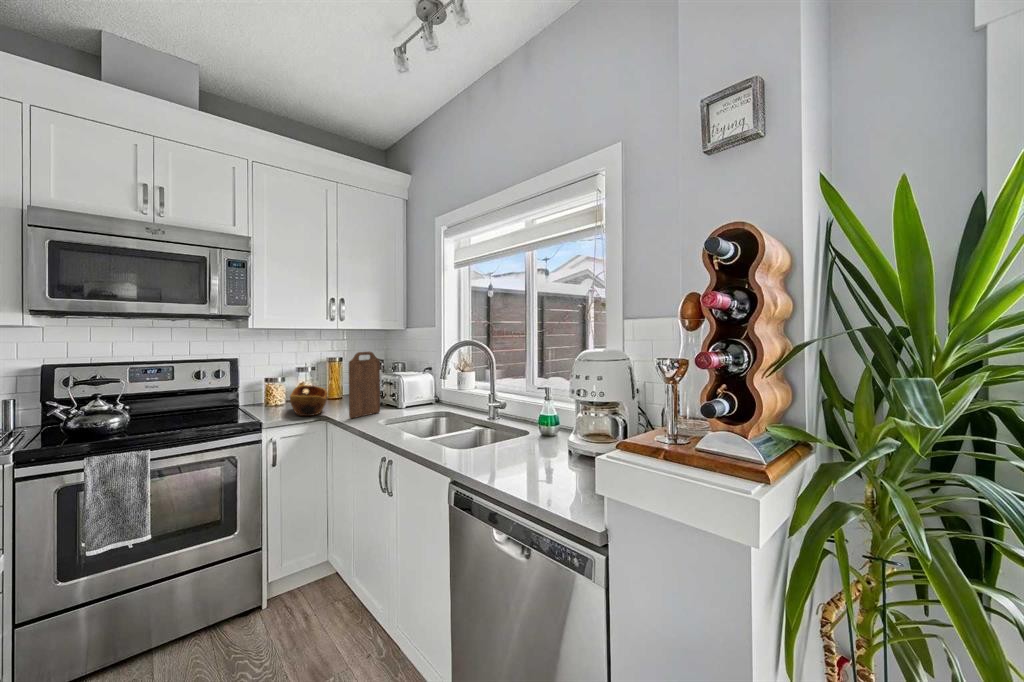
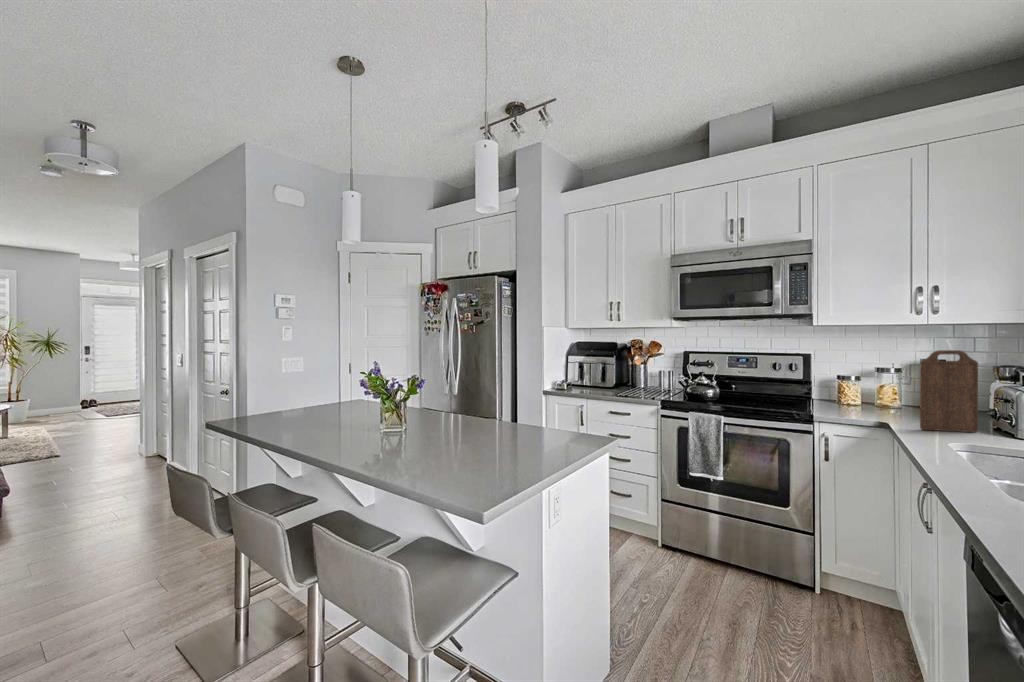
wooden bowl: present [290,385,328,416] -> none [852,386,904,419]

